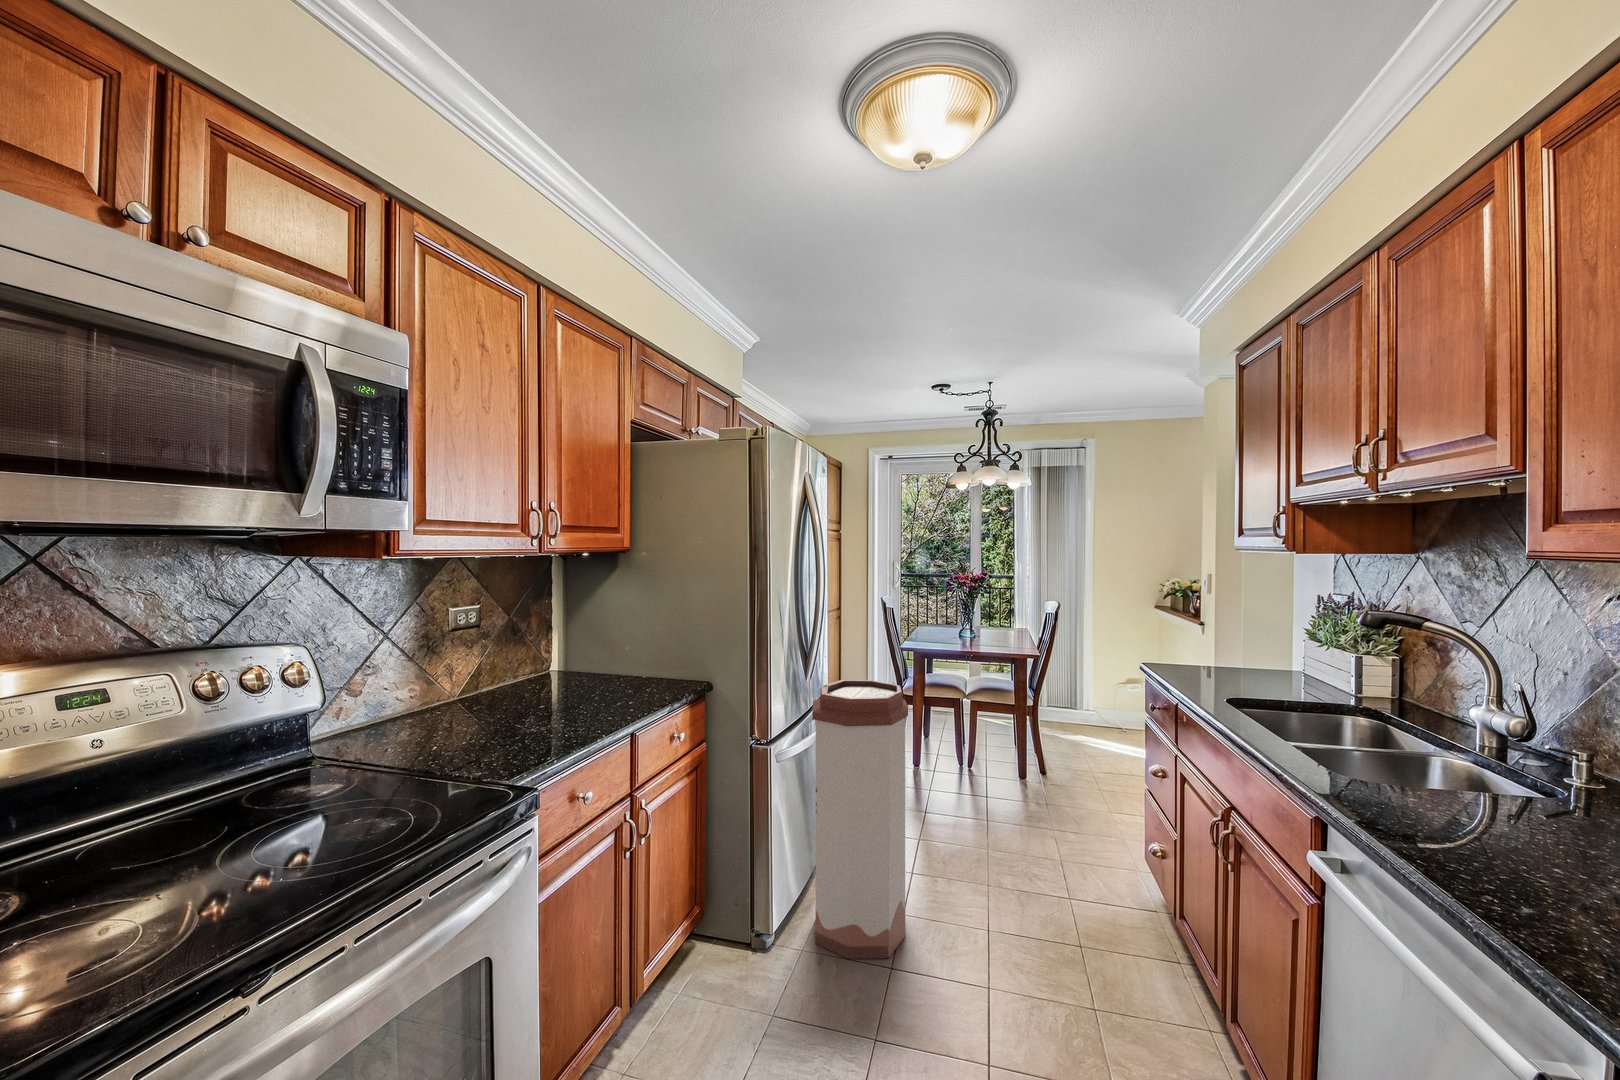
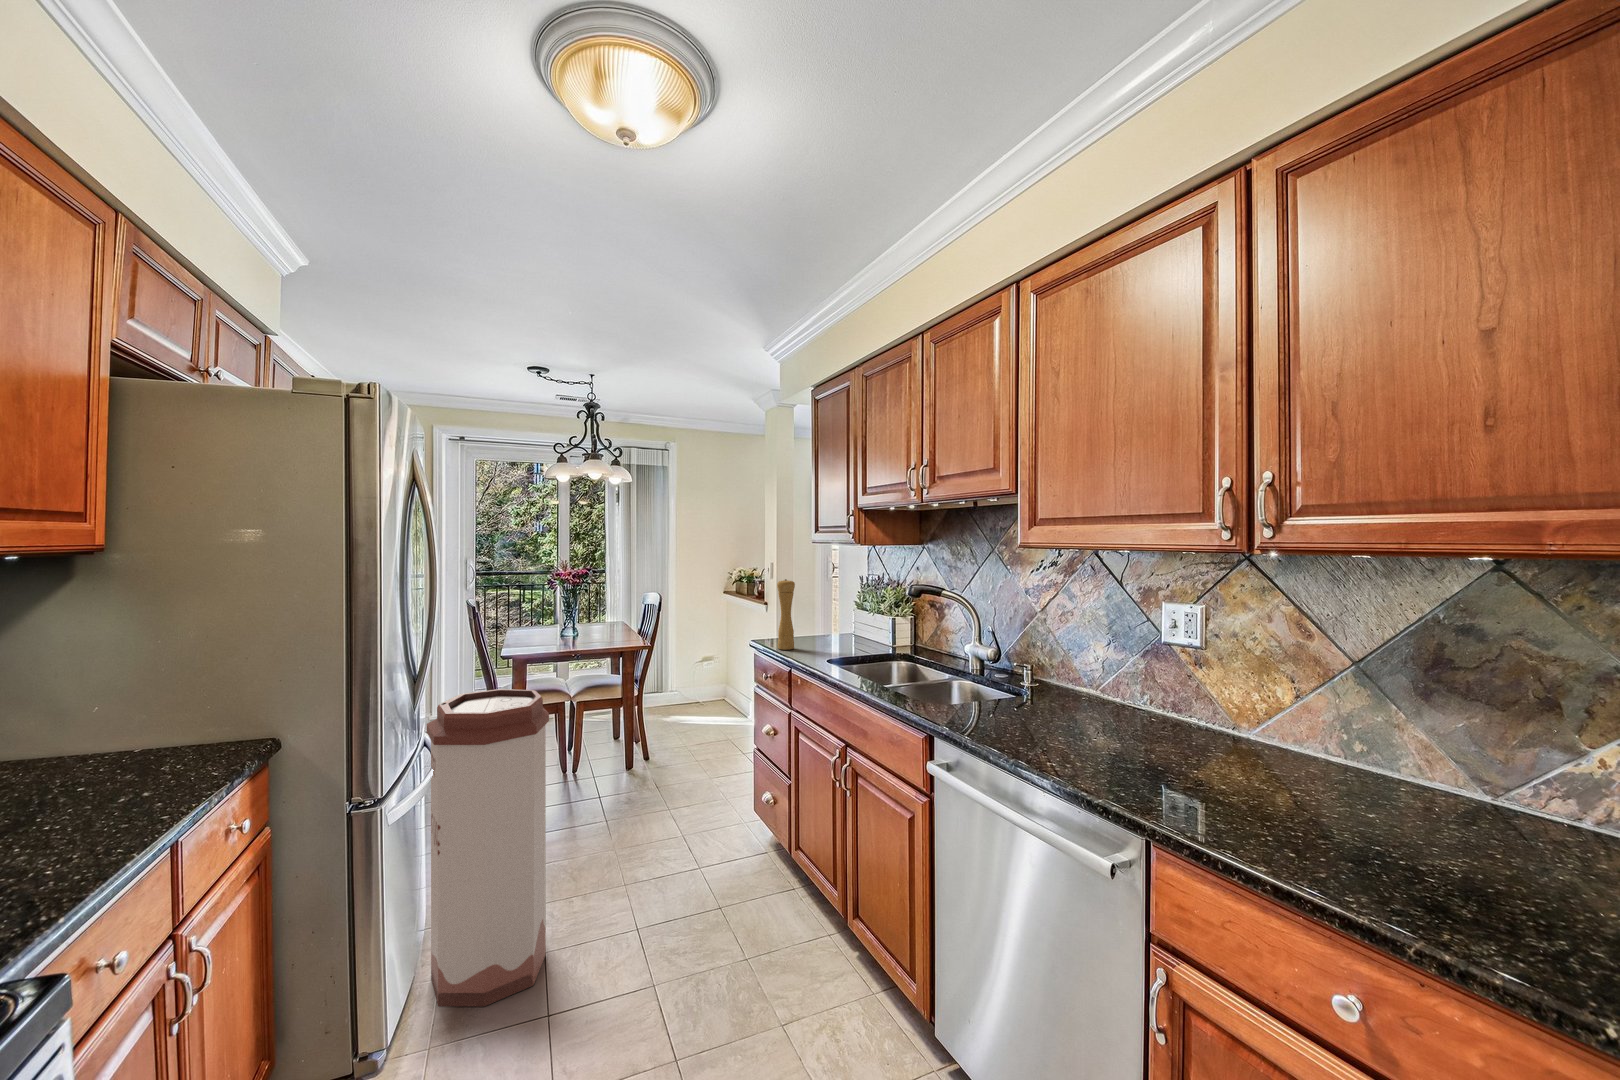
pepper mill: none [1175,594,1199,679] -> present [777,579,795,650]

